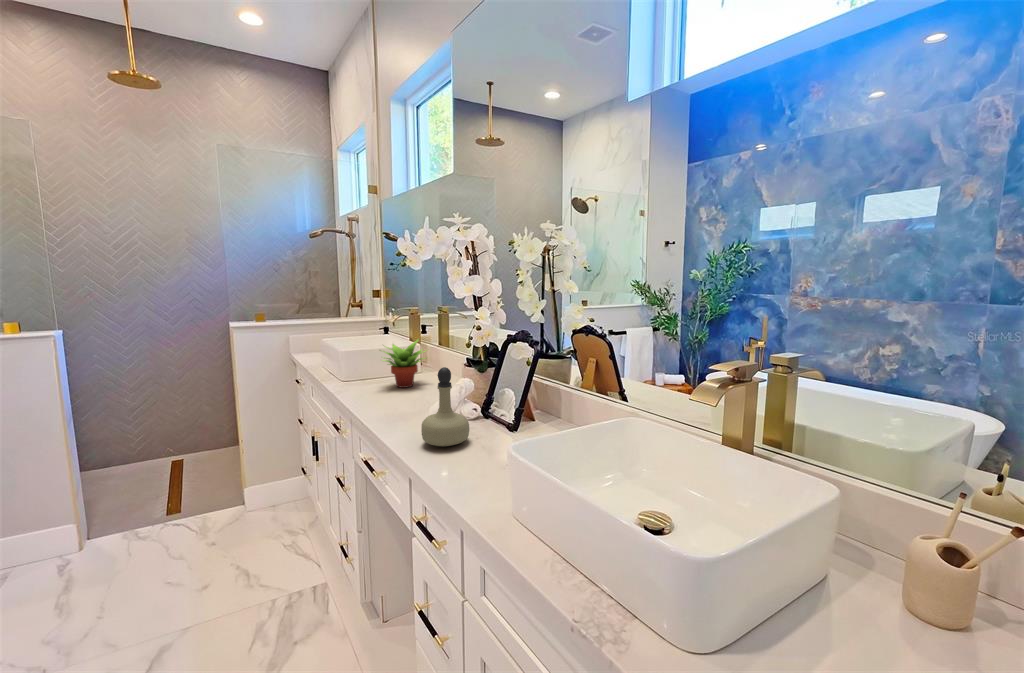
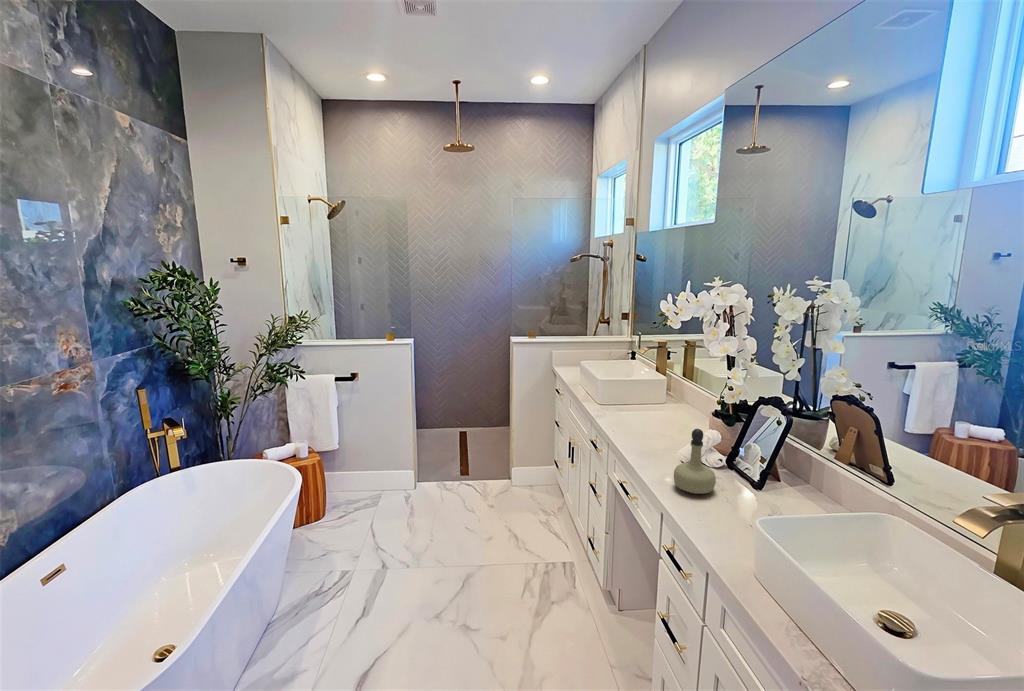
succulent plant: present [383,339,425,388] -> none [633,376,677,419]

